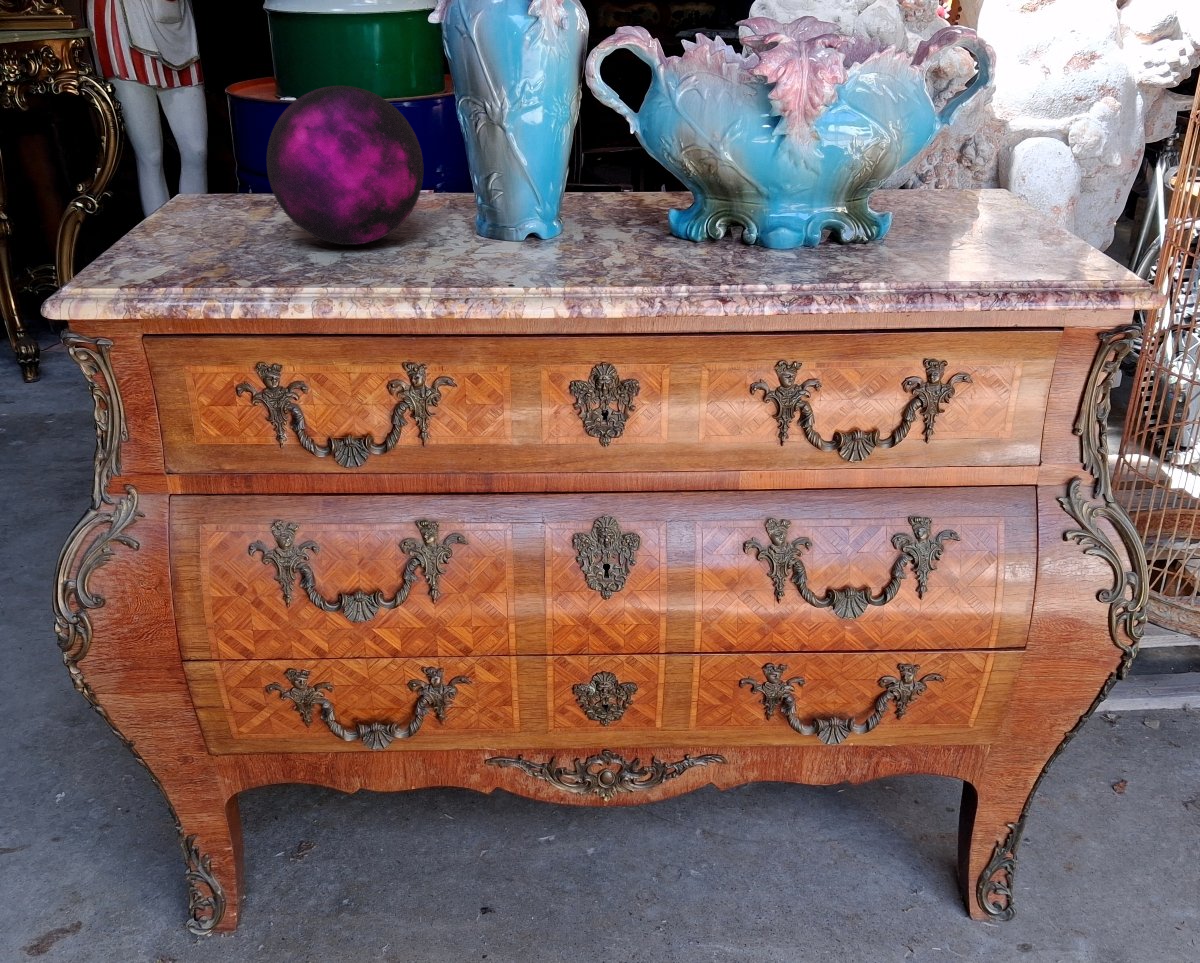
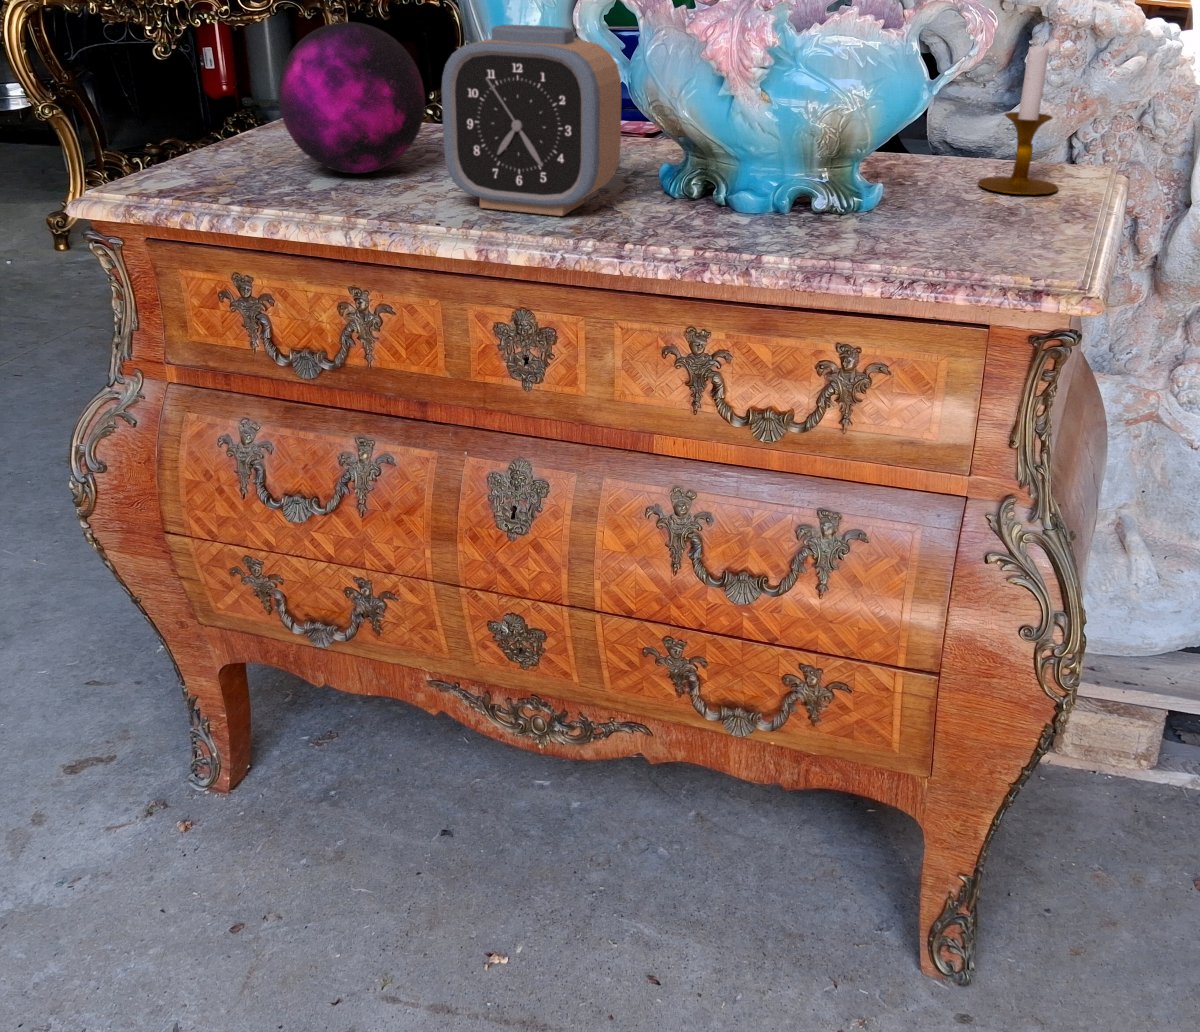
alarm clock: none [491,78,663,266] -> present [442,25,622,216]
candlestick: none [924,80,998,211] -> present [978,46,1058,194]

